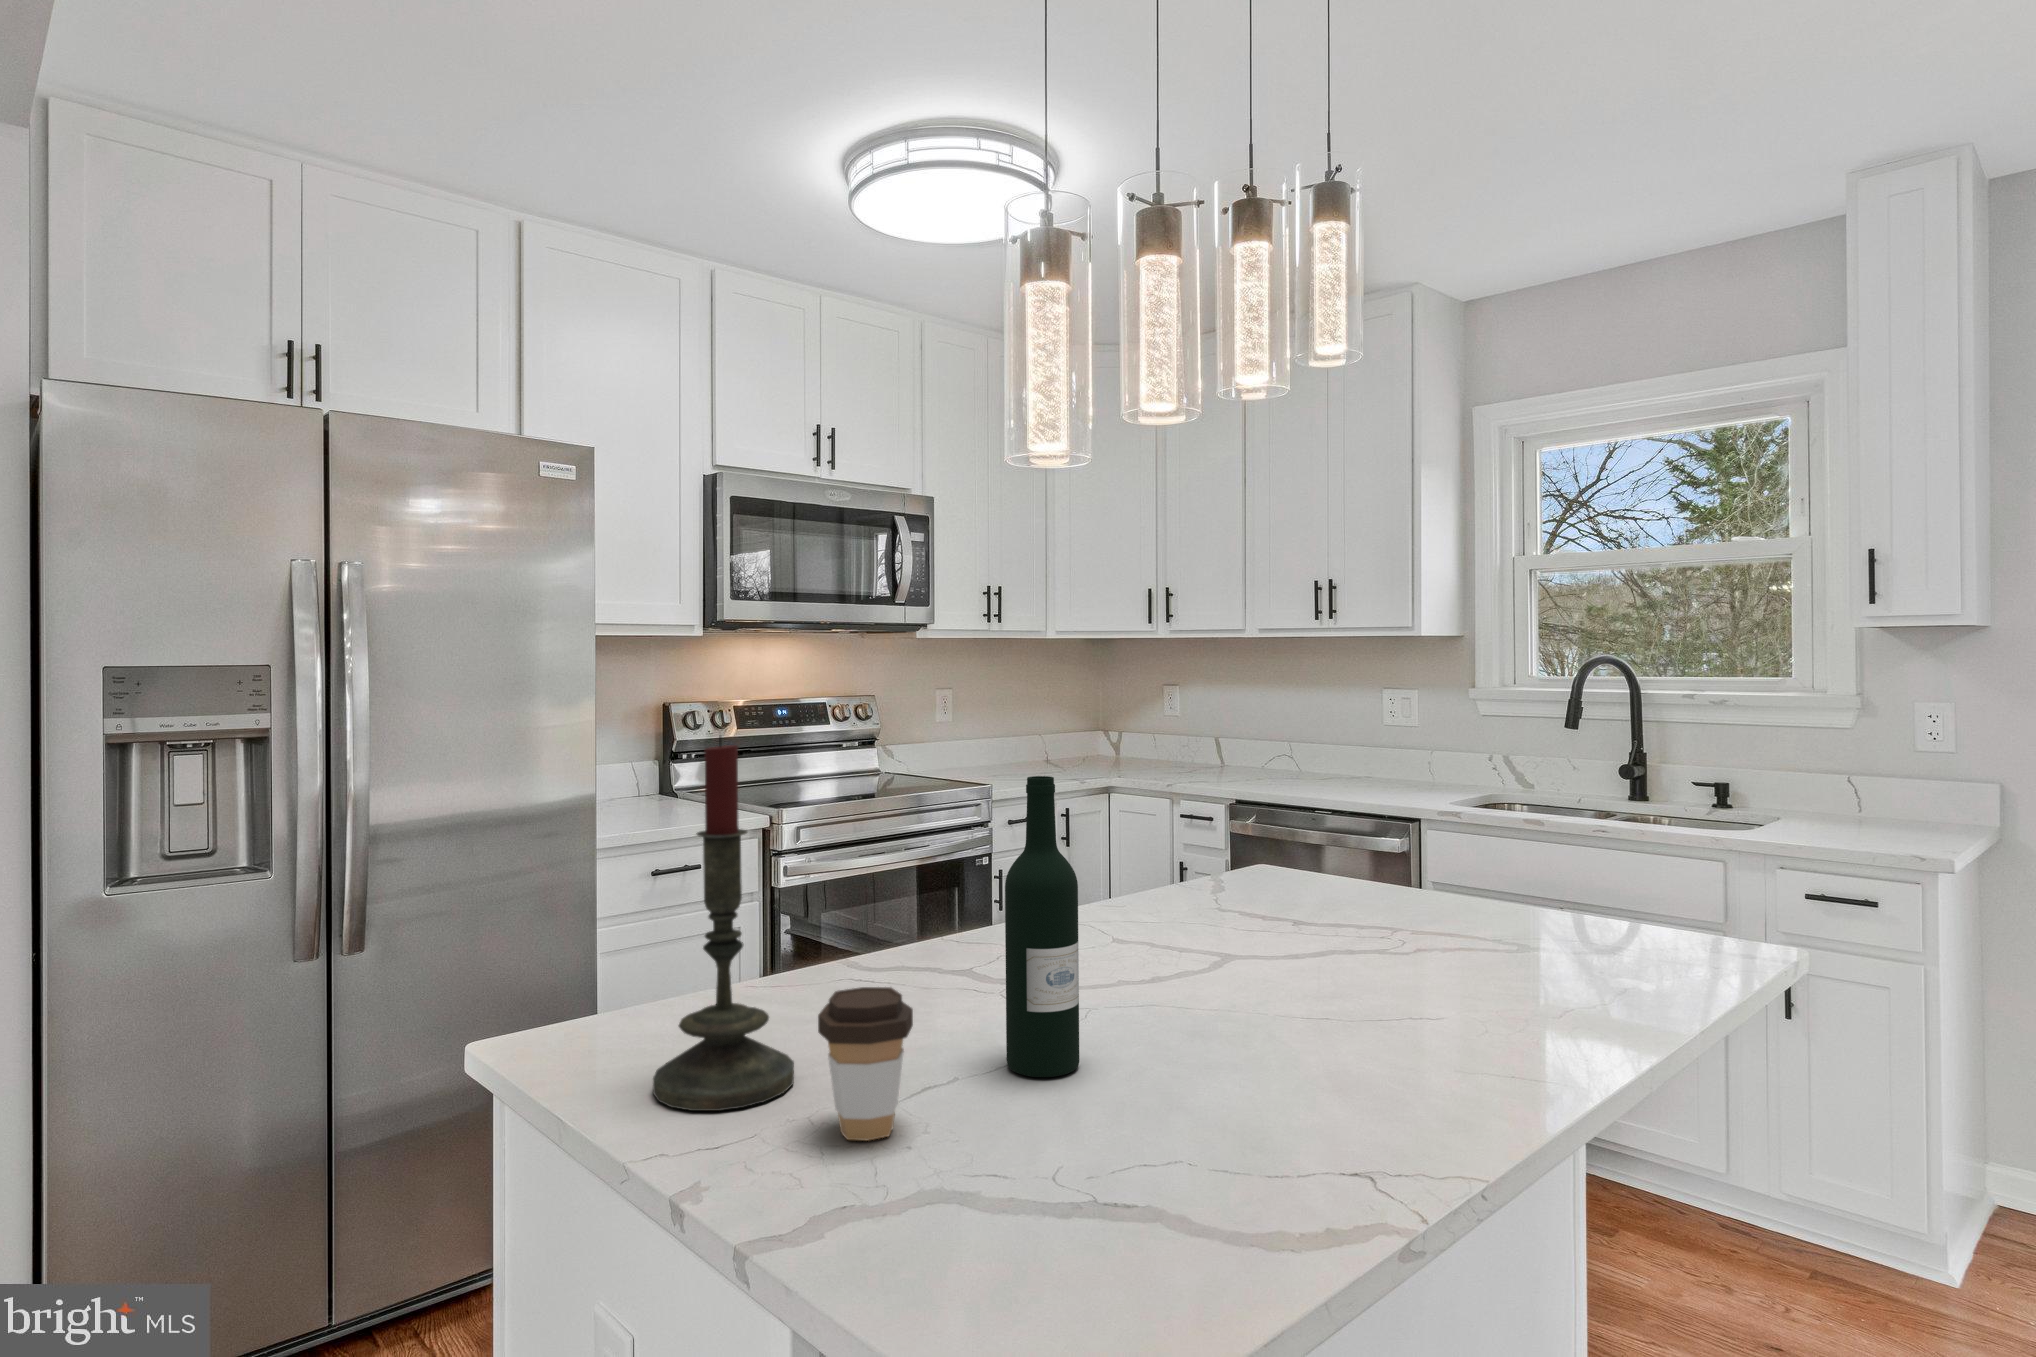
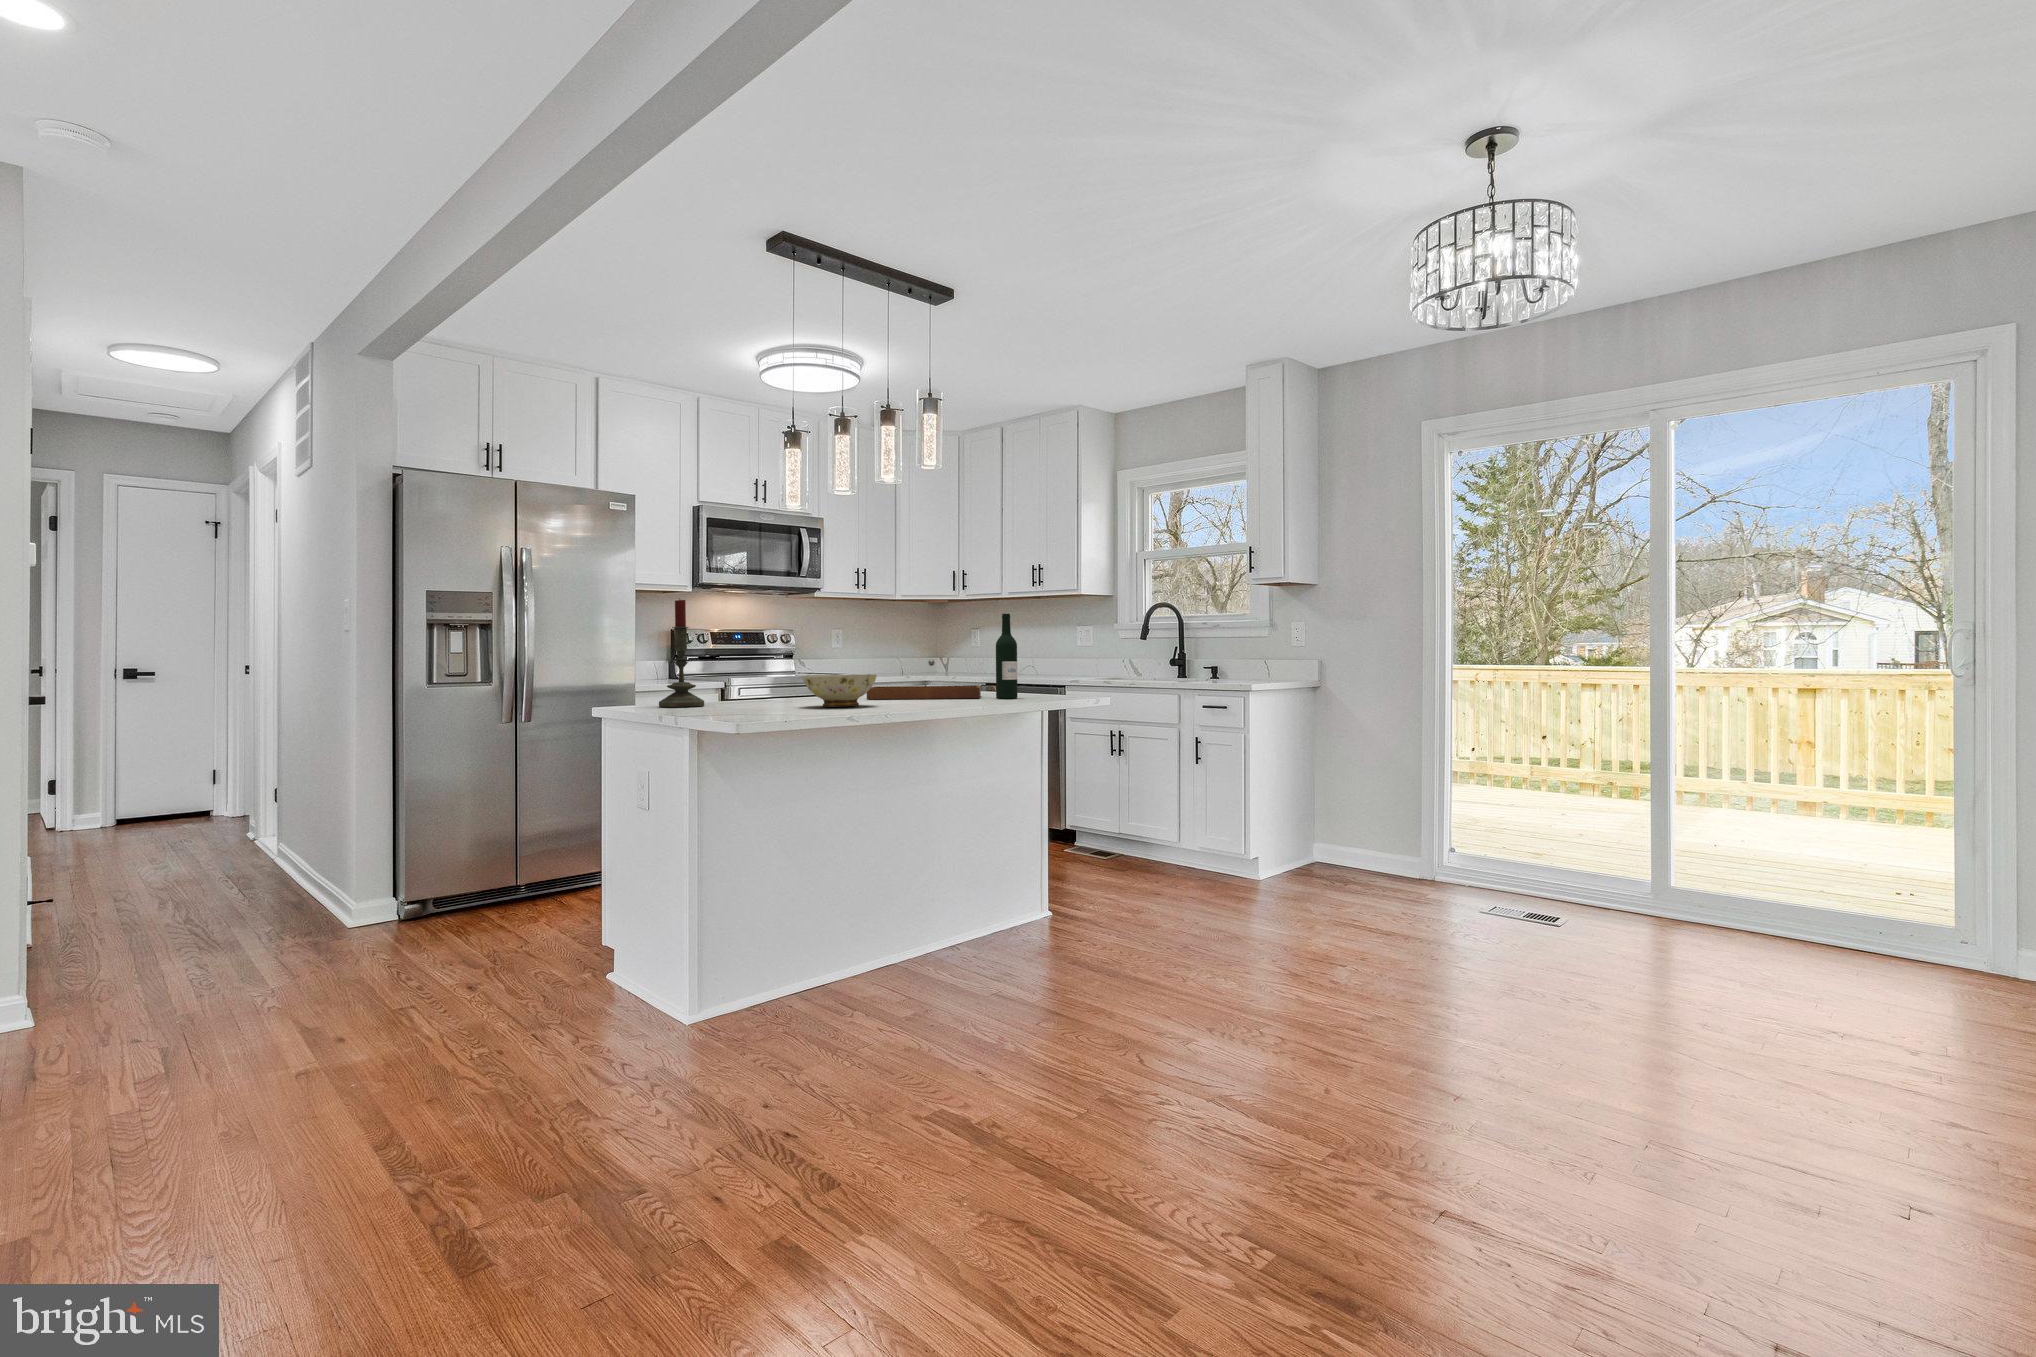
wine bottle: present [1005,776,1079,1077] -> present [996,614,1017,699]
tray: none [1195,860,1534,988] -> present [867,660,981,699]
ceramic bowl: none [1141,982,1396,1145] -> present [802,674,877,707]
coffee cup: present [818,987,913,1141] -> none [707,669,735,708]

